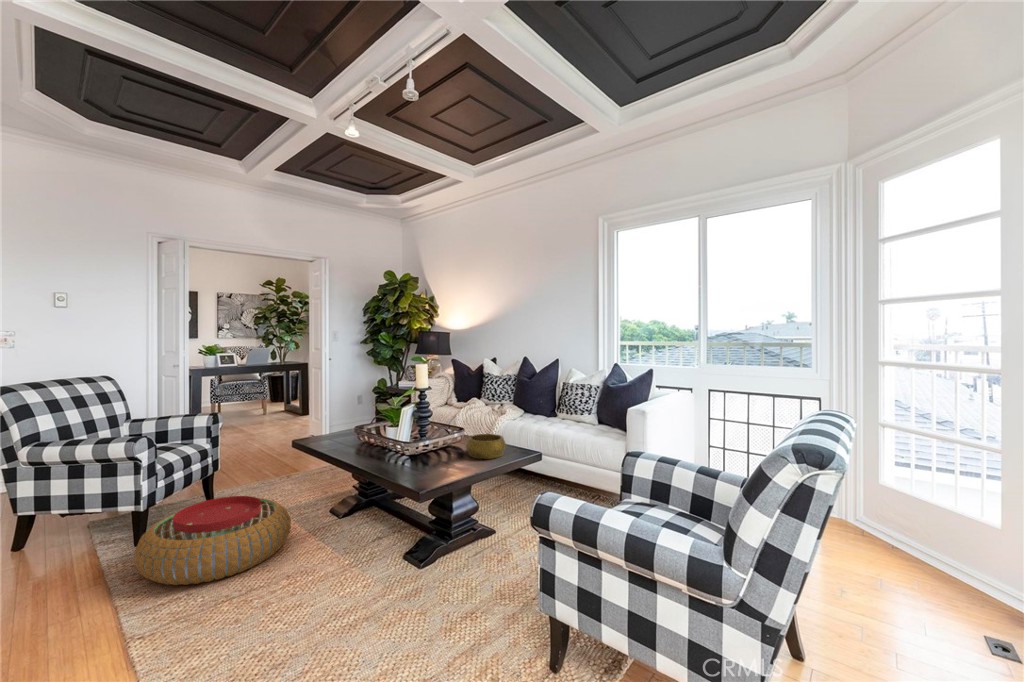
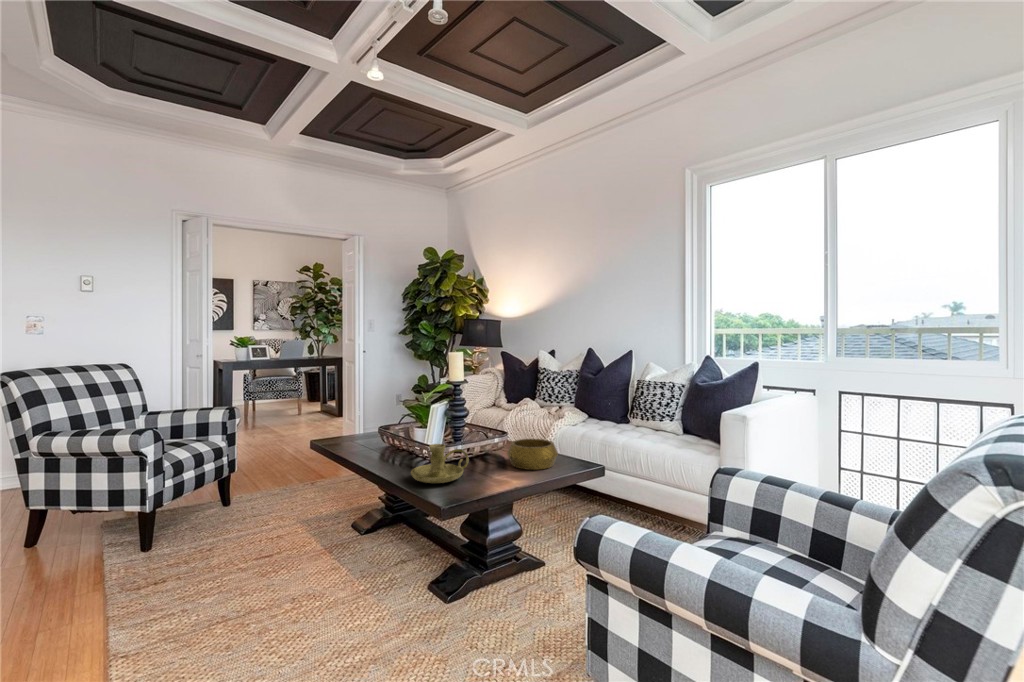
candle holder: none [389,441,435,473] -> present [411,444,469,483]
pouf: present [134,496,291,585] -> none [132,501,304,600]

